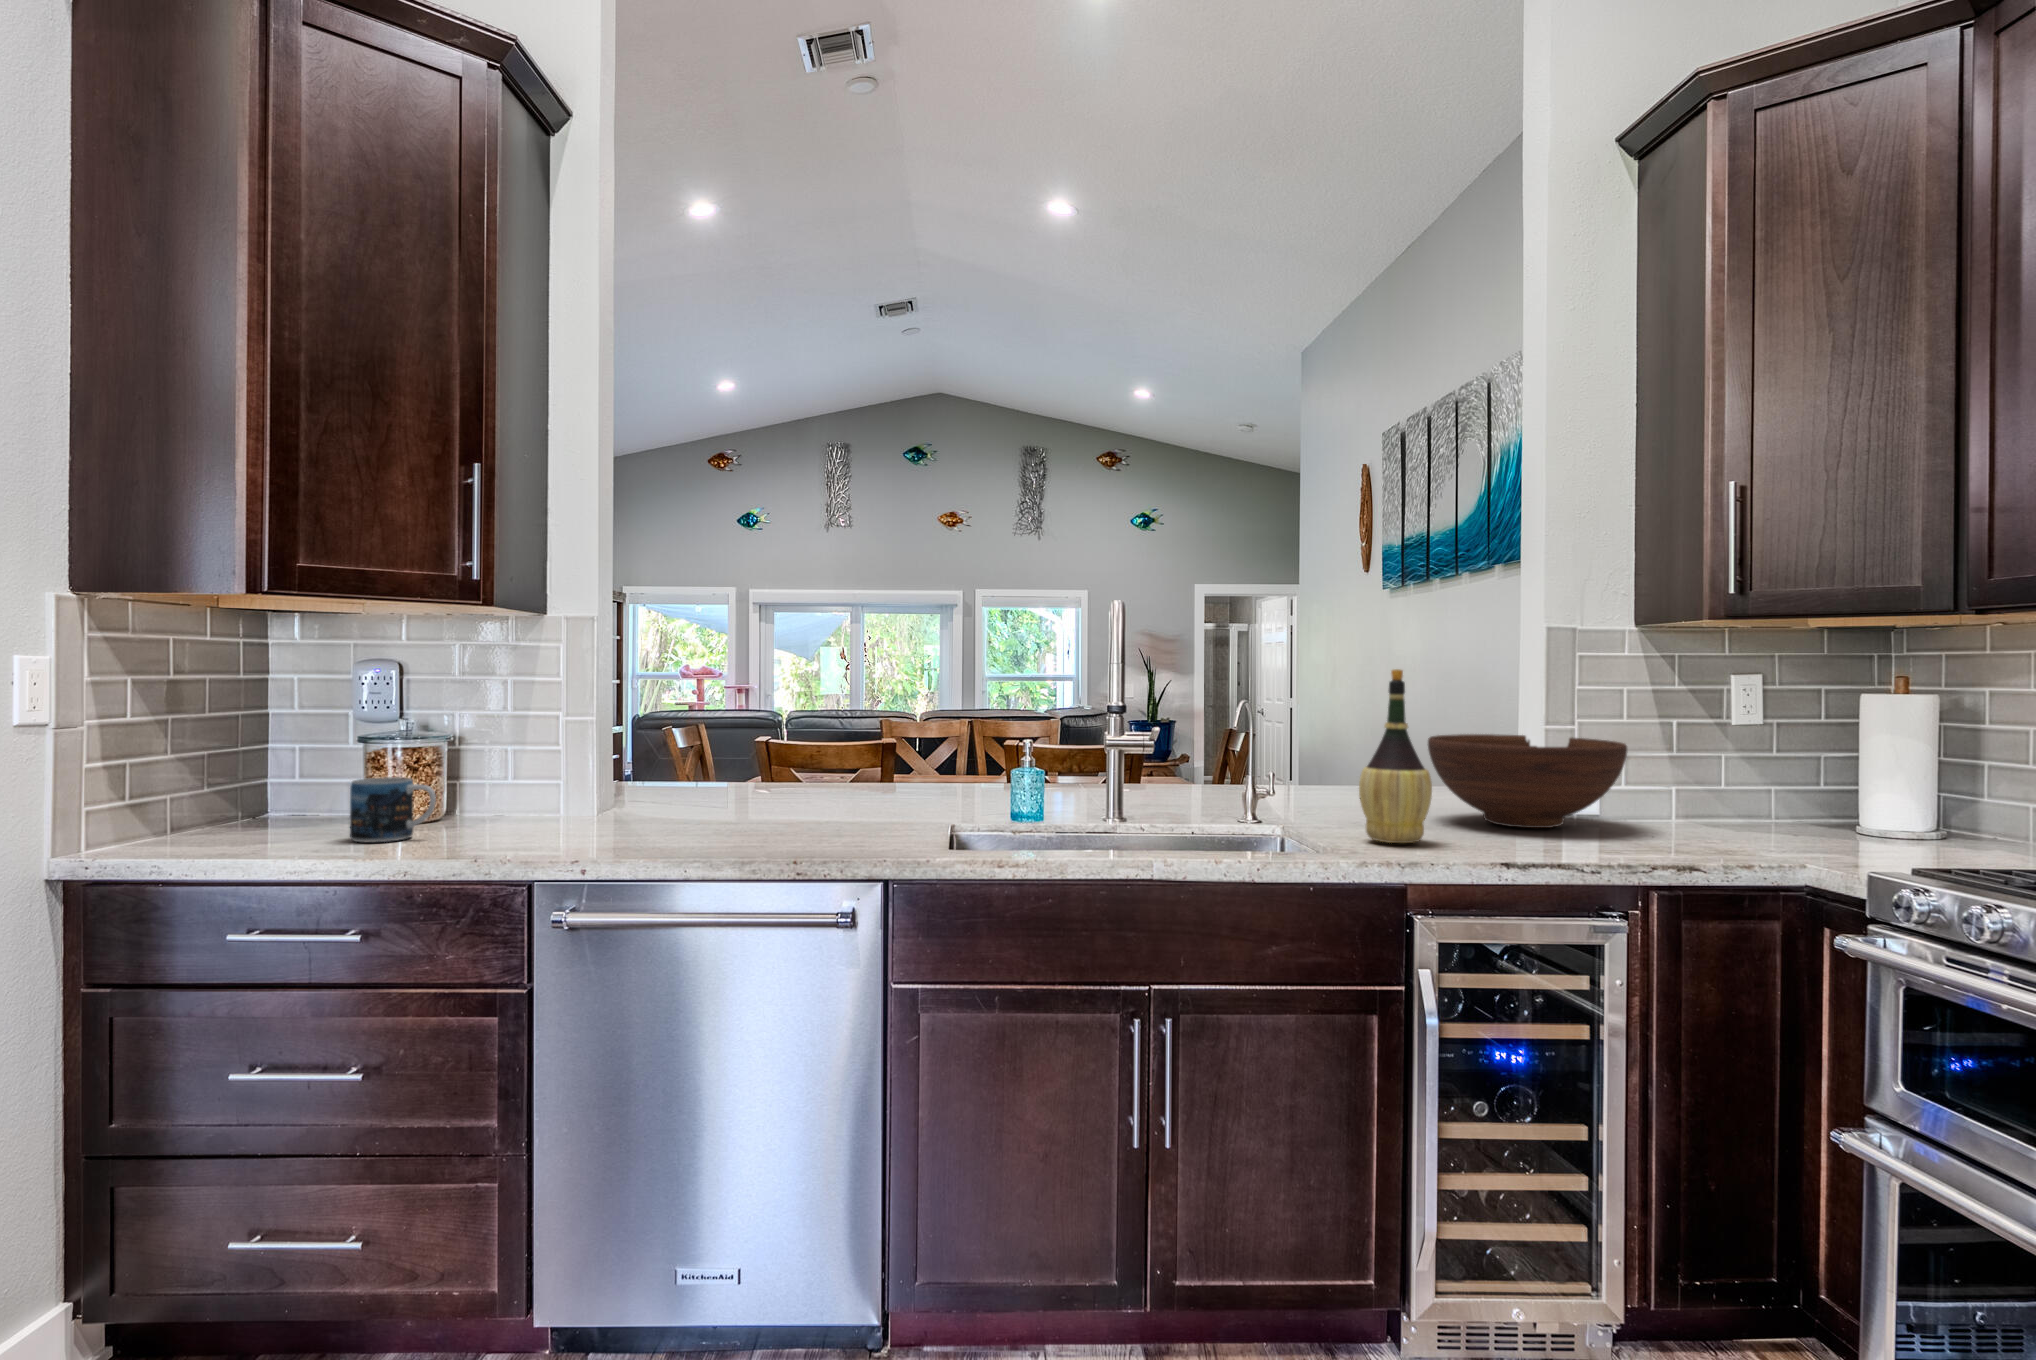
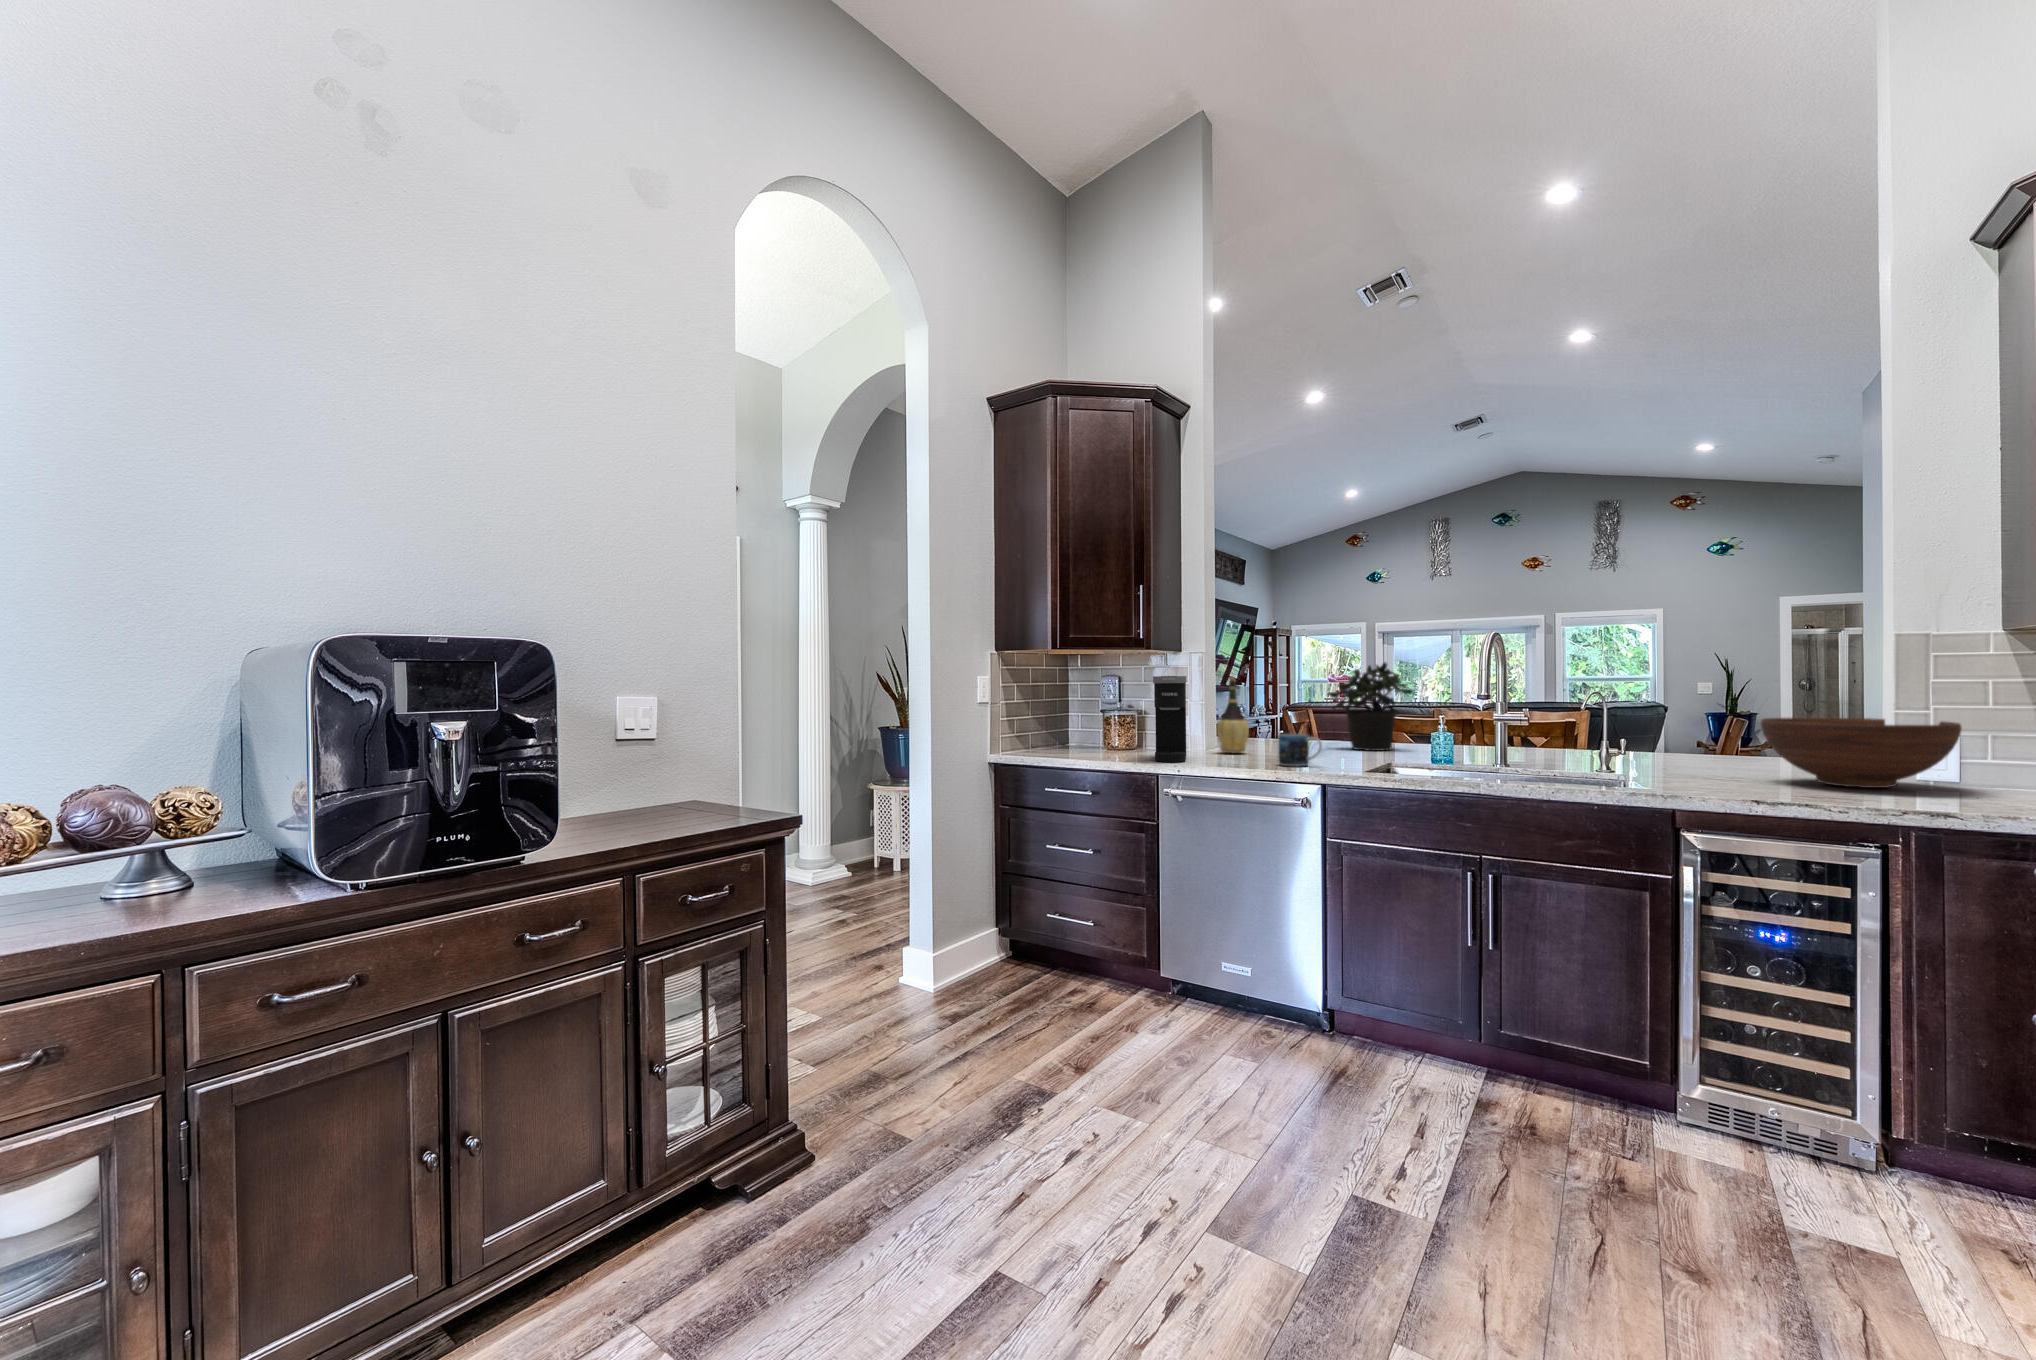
potted plant: none [815,644,950,795] -> present [1328,663,1413,751]
coffee maker: none [511,665,588,855] -> present [1153,676,1186,762]
wine bottle: present [1359,669,1432,843] -> present [1217,676,1249,753]
mug: present [350,777,436,842] -> present [1278,734,1322,766]

